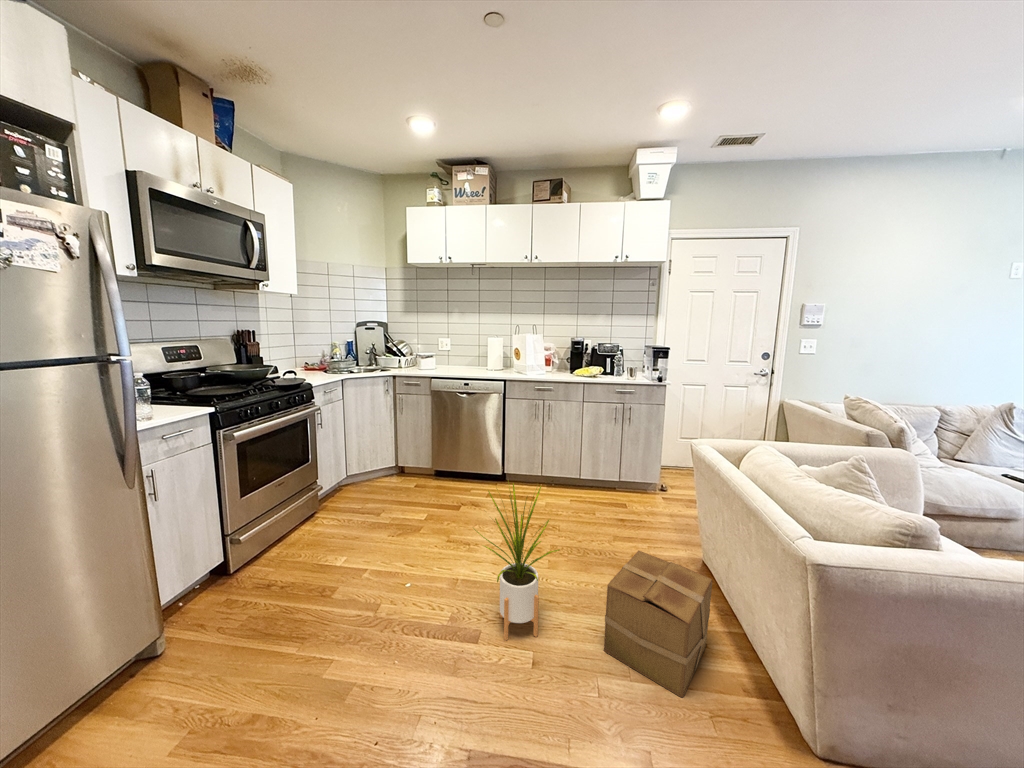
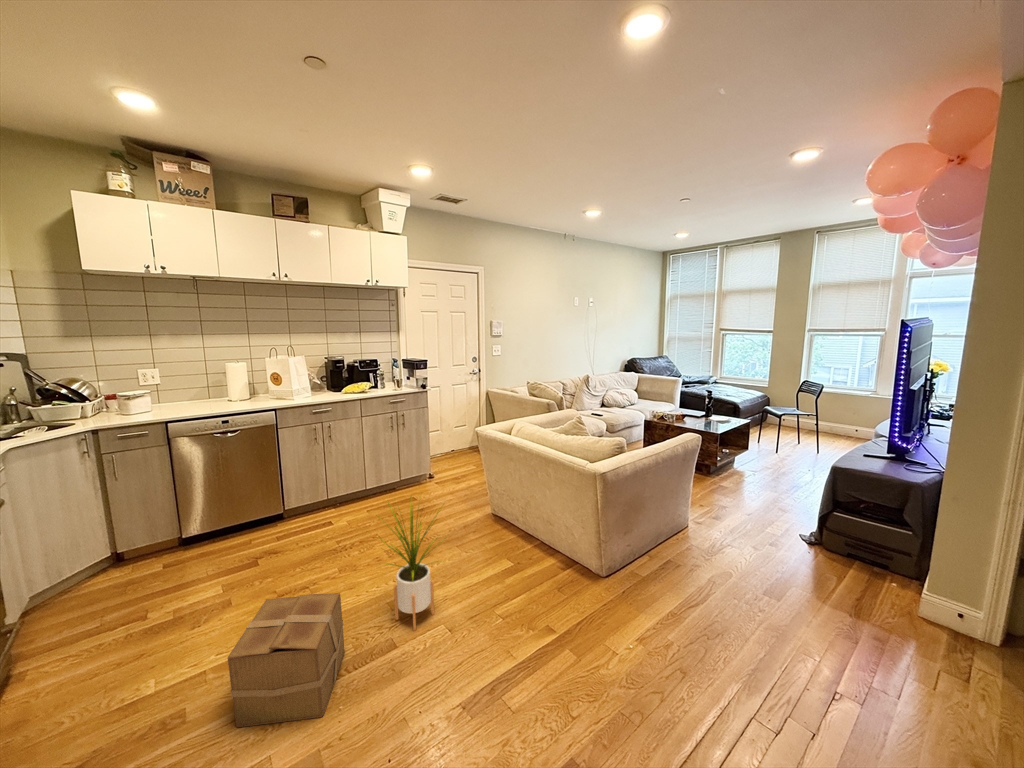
cardboard box: present [604,551,712,697] -> present [228,593,345,727]

